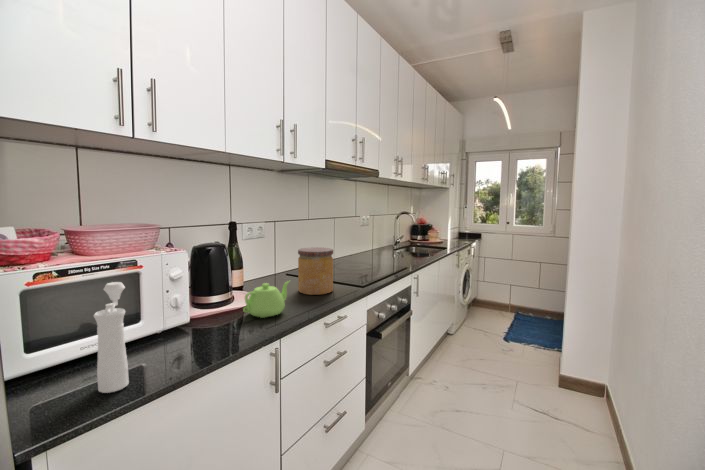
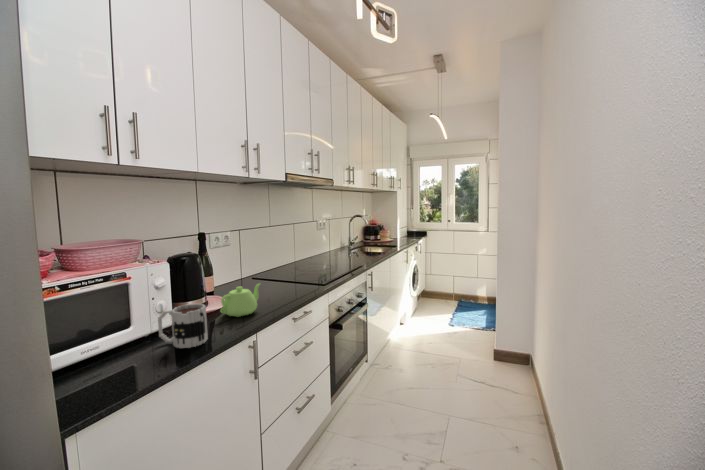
jar: present [298,247,333,295] -> none [265,252,298,294]
pepper mill: present [94,282,129,393] -> none [98,293,131,387]
mug: none [170,300,224,351] -> present [158,304,208,348]

